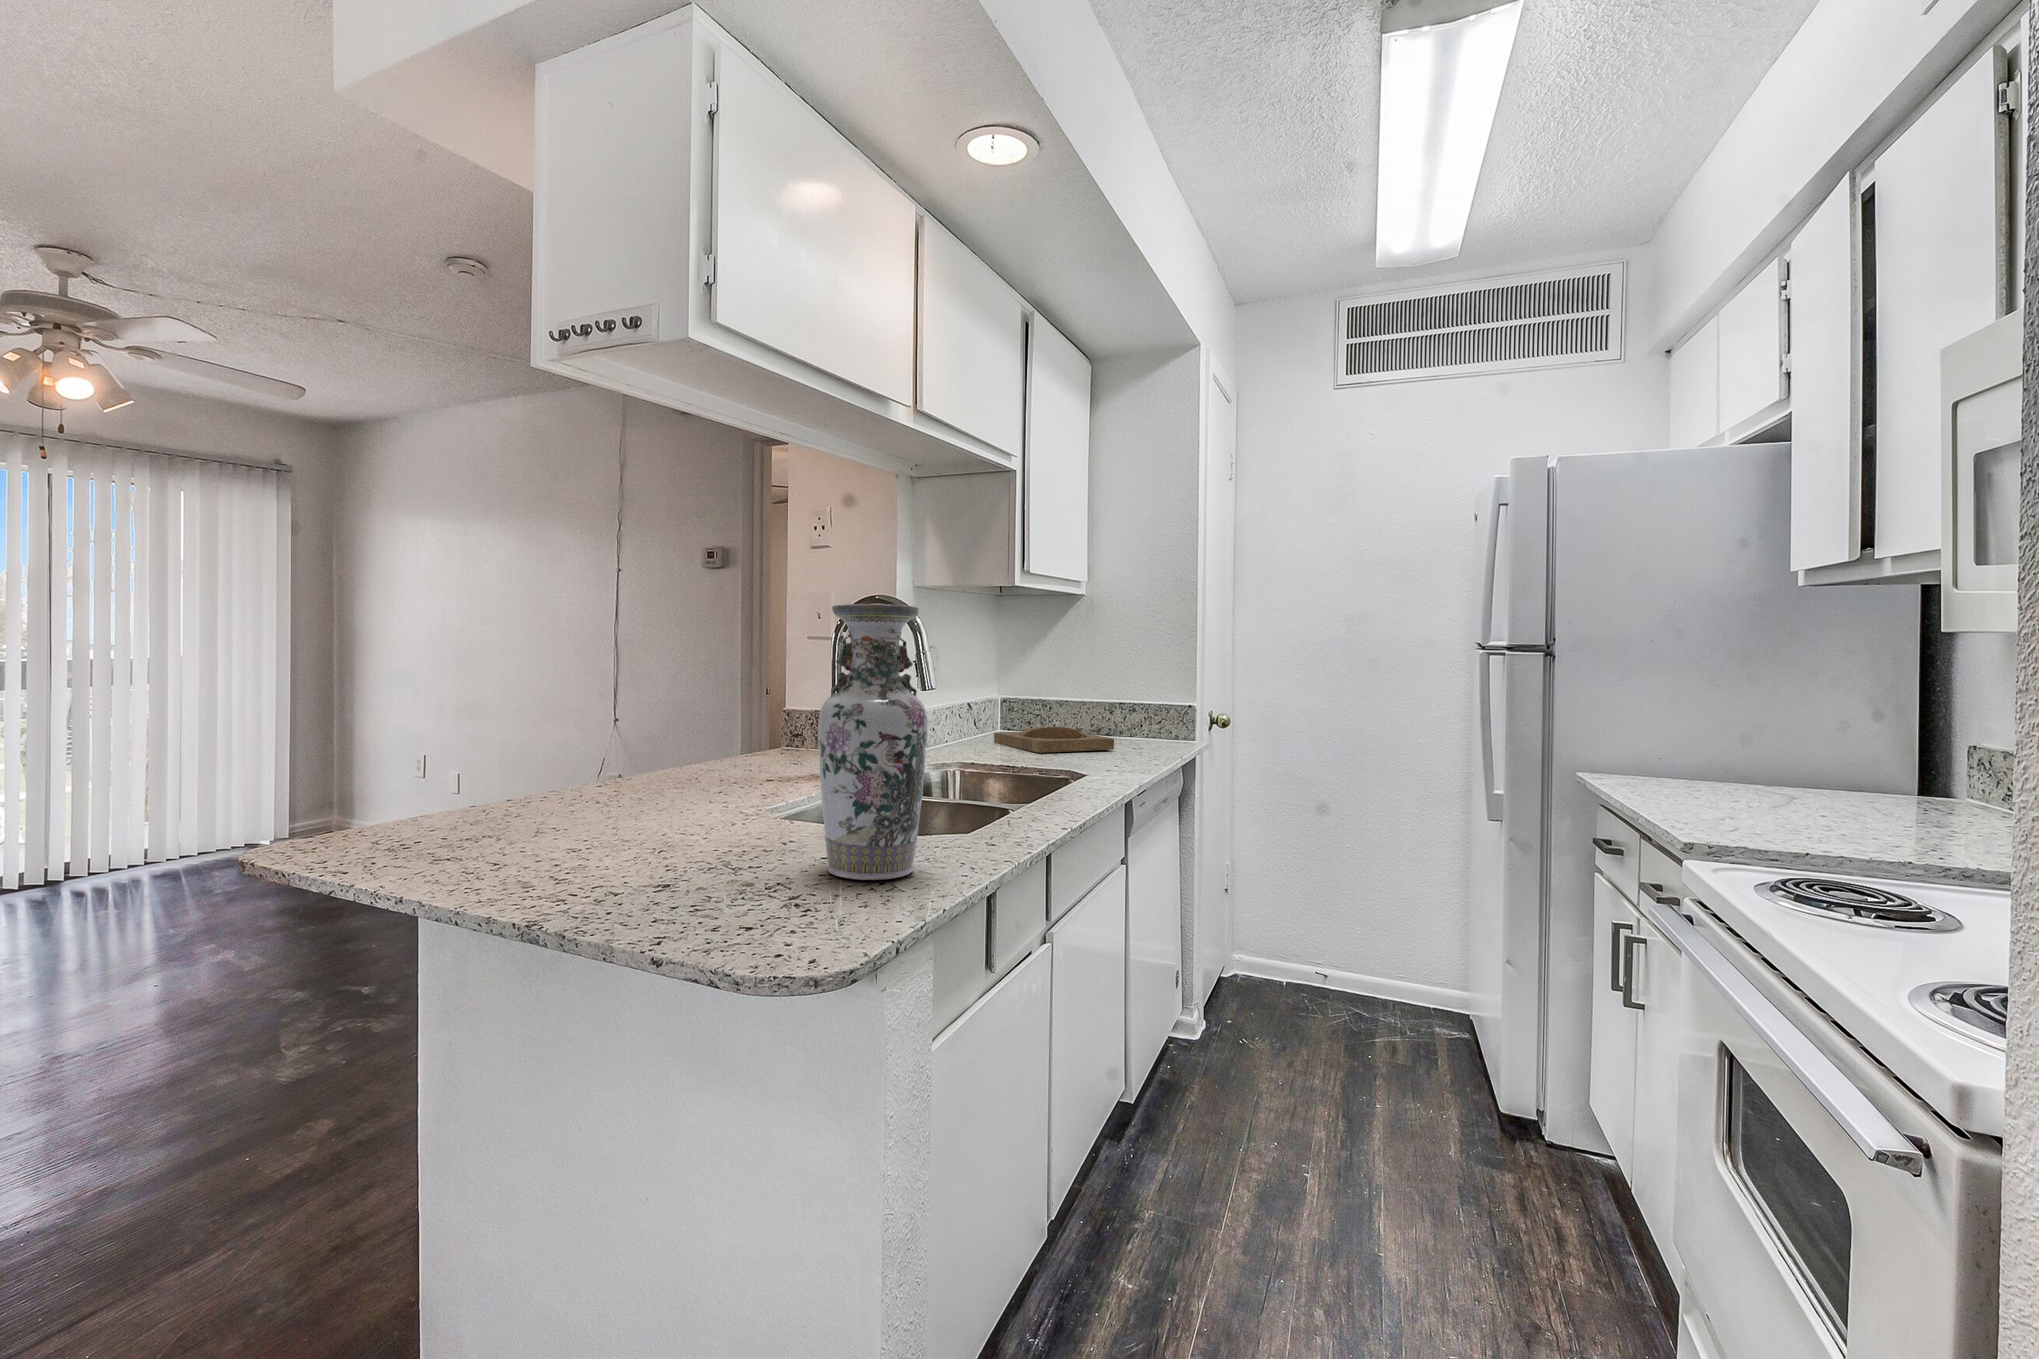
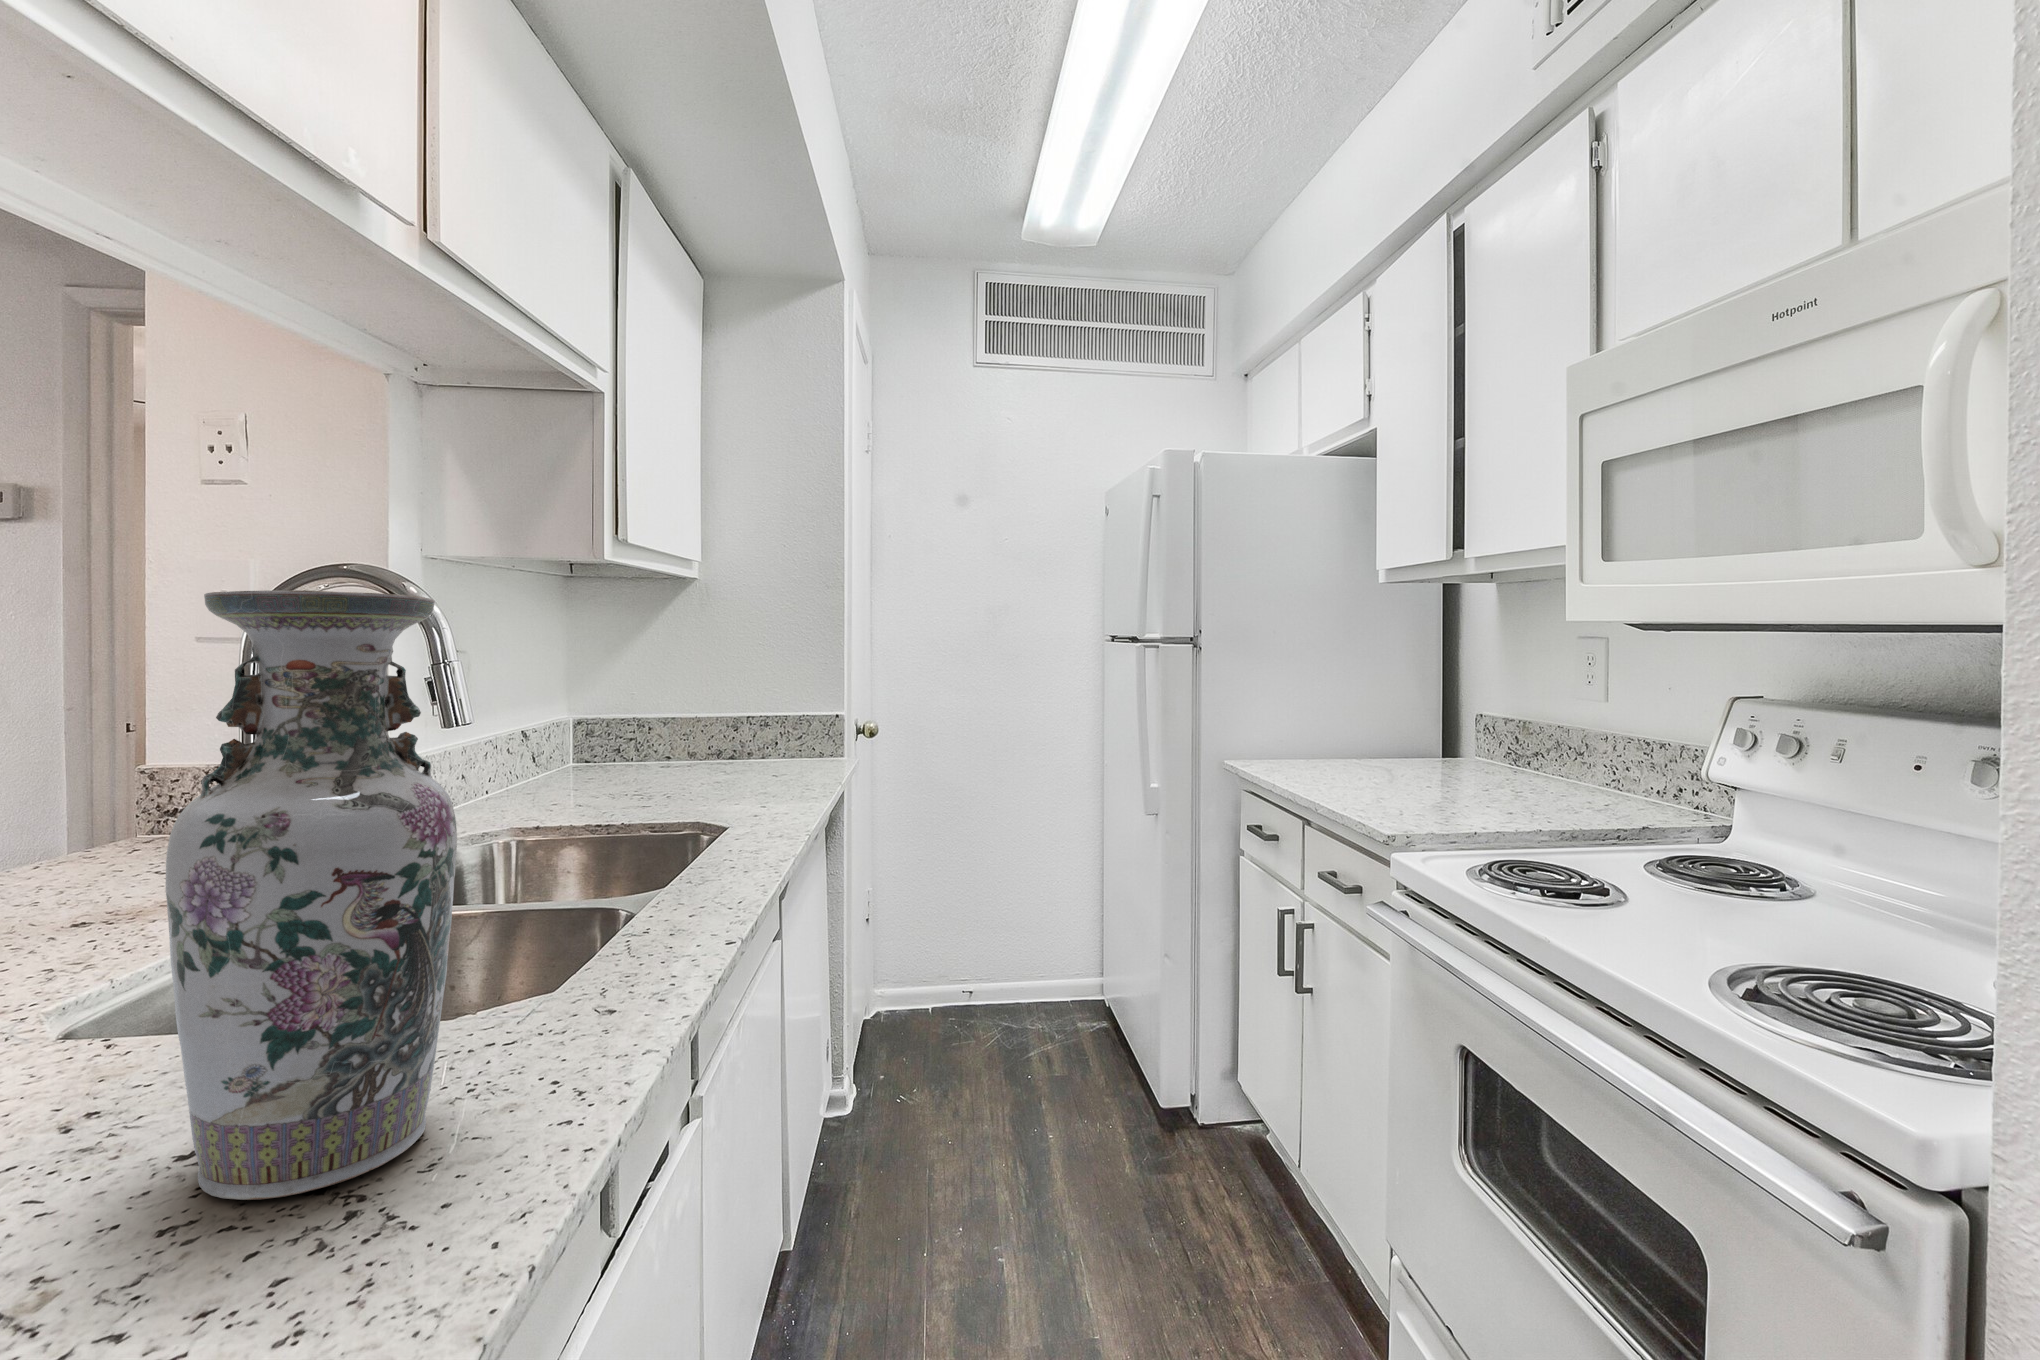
tray: present [994,727,1114,753] -> none [564,757,740,797]

